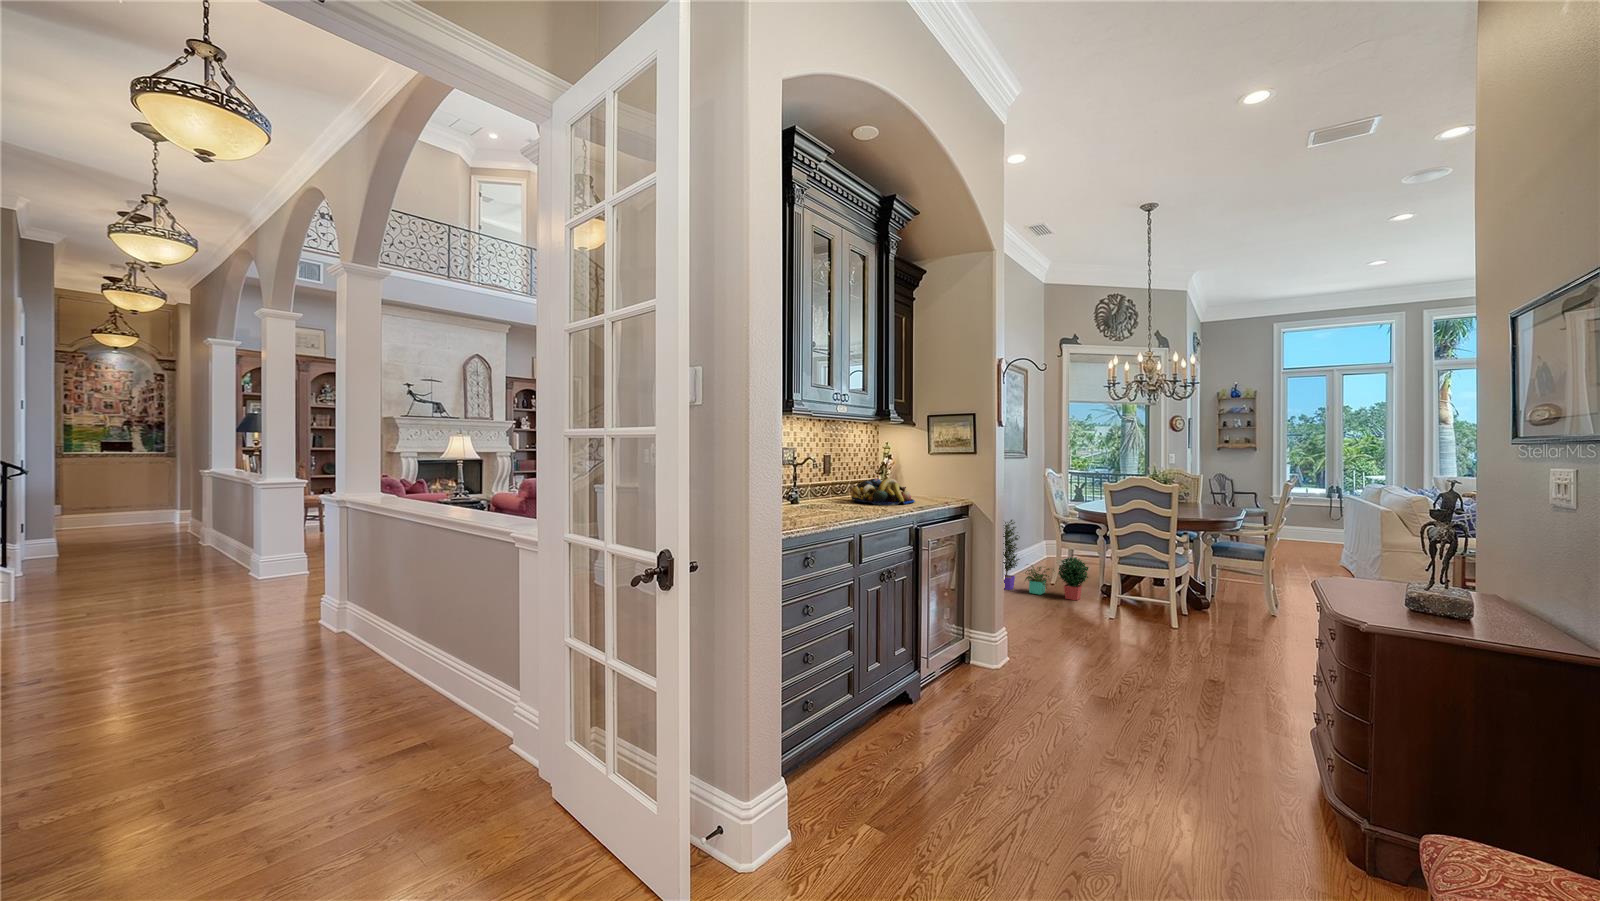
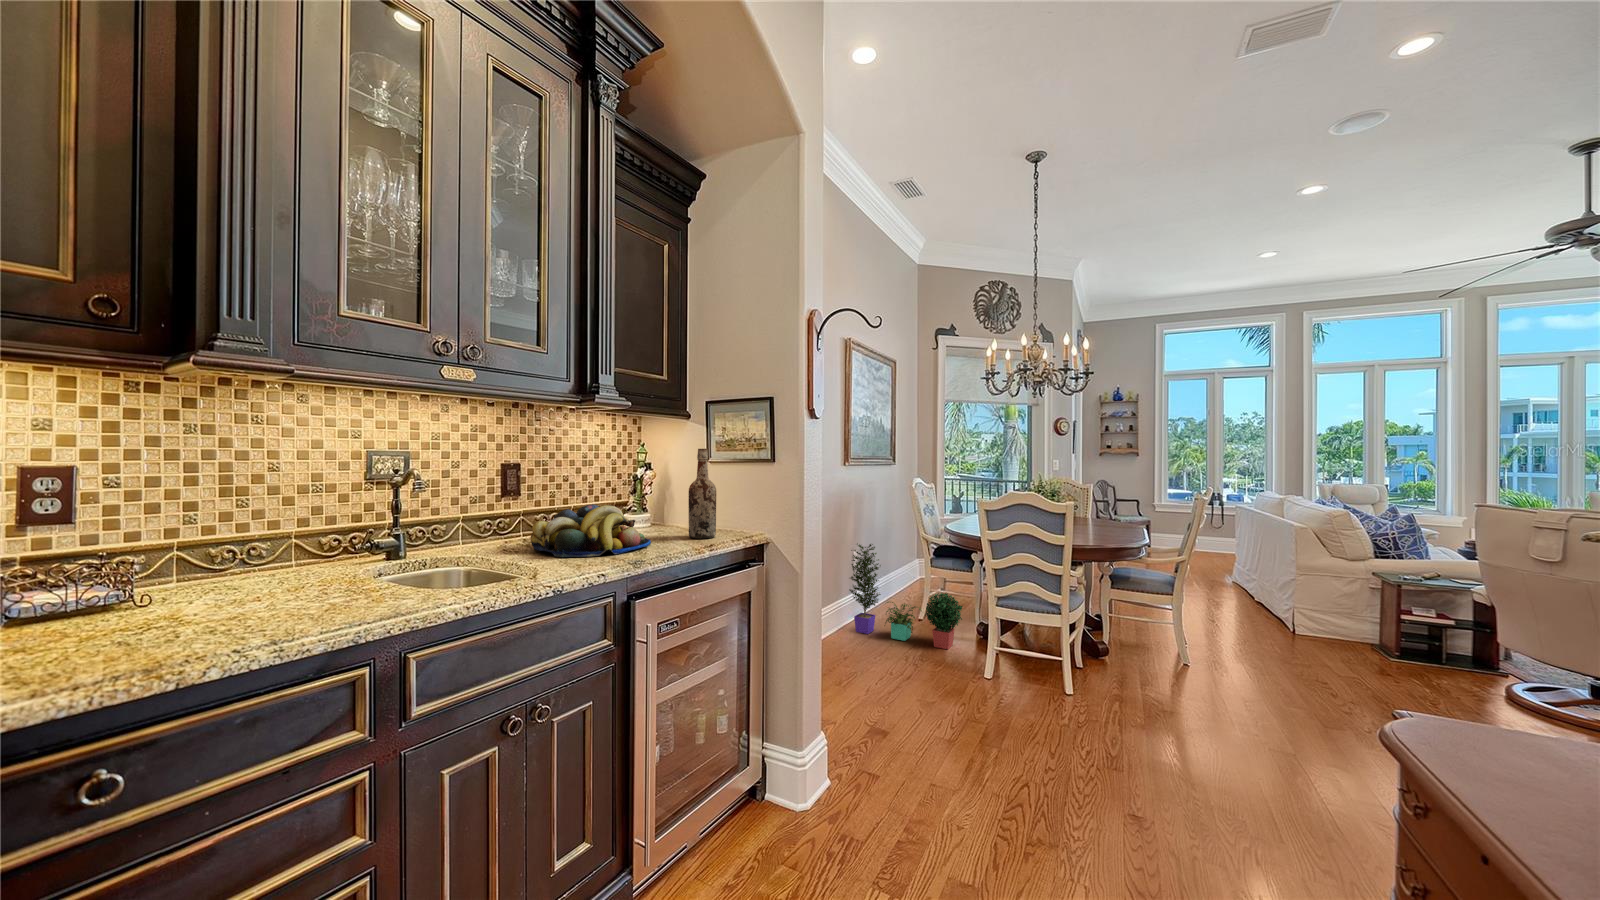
wine bottle: none [929,446,946,499] -> present [688,449,716,539]

